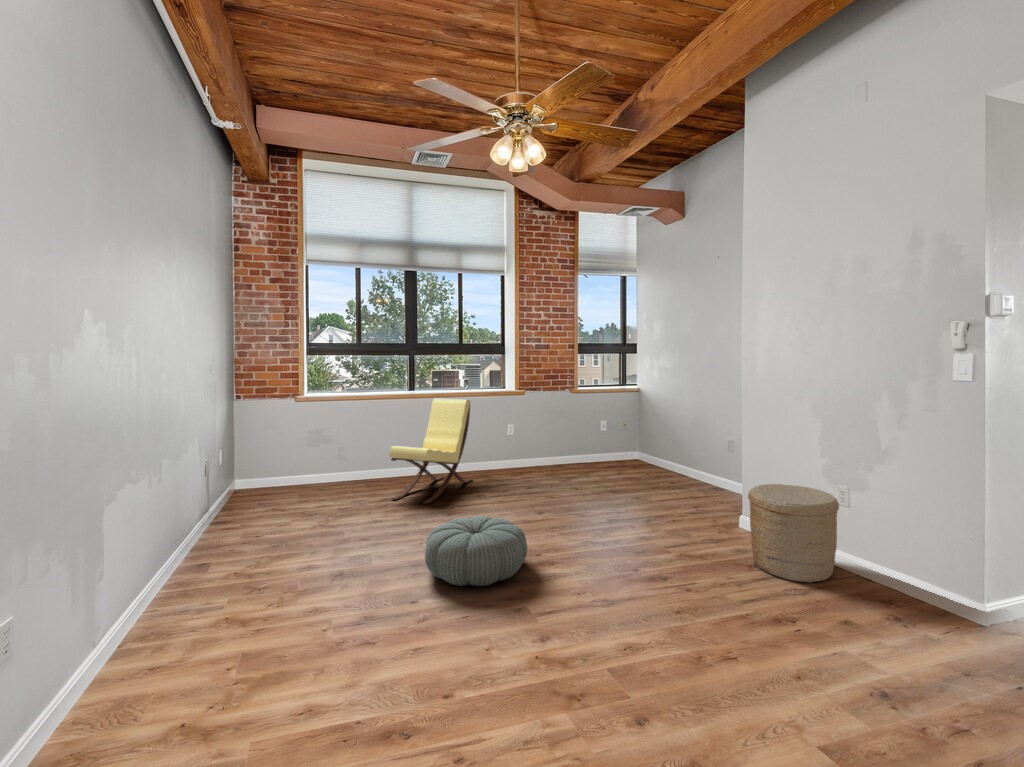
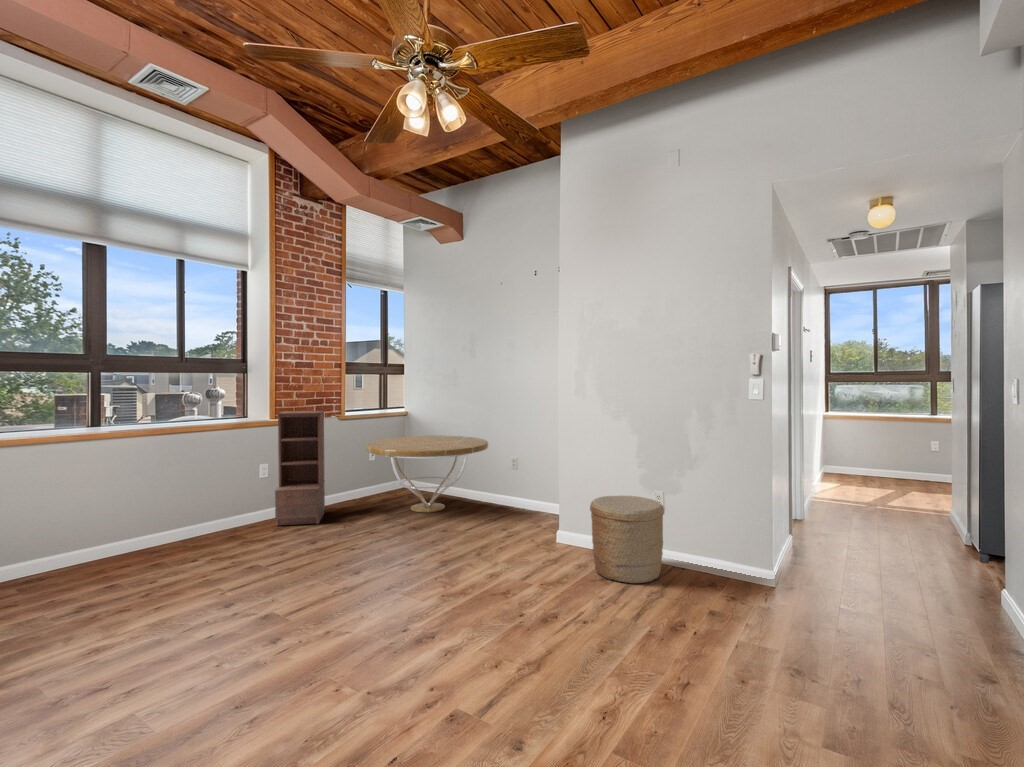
bookshelf: none [513,385,555,477] -> present [275,411,325,526]
lounge chair: present [390,399,473,504] -> none [103,432,221,590]
coffee table: none [585,410,699,479] -> present [365,436,488,512]
pouf: present [425,516,527,586] -> none [251,579,397,682]

